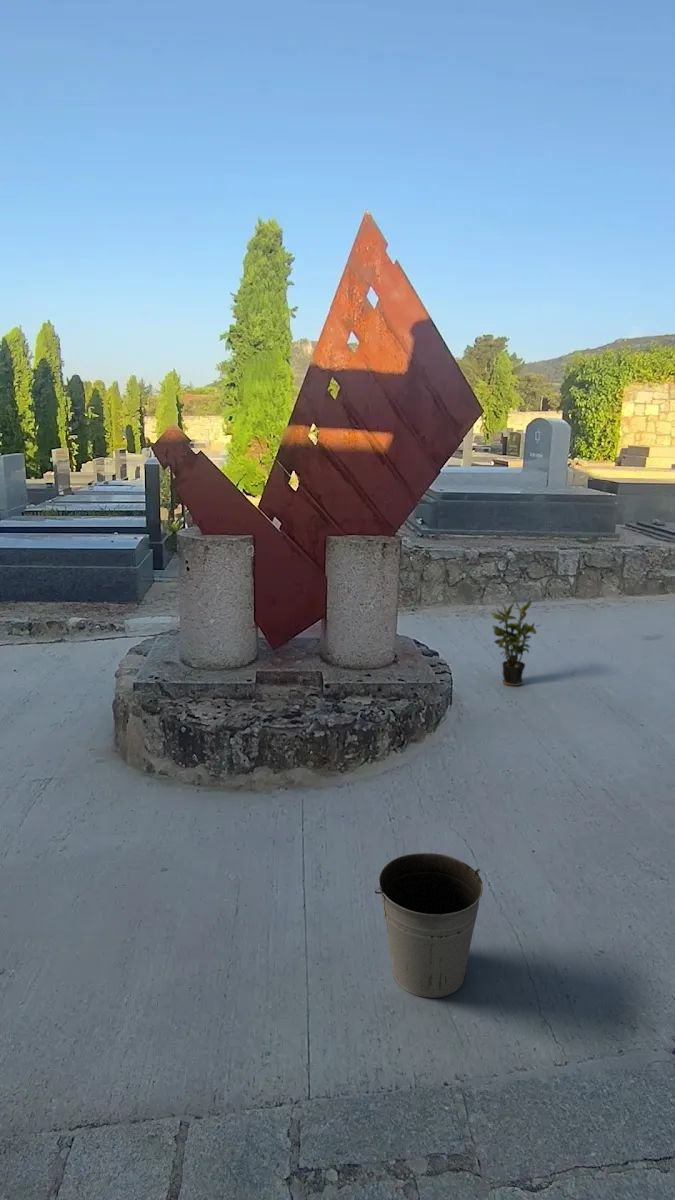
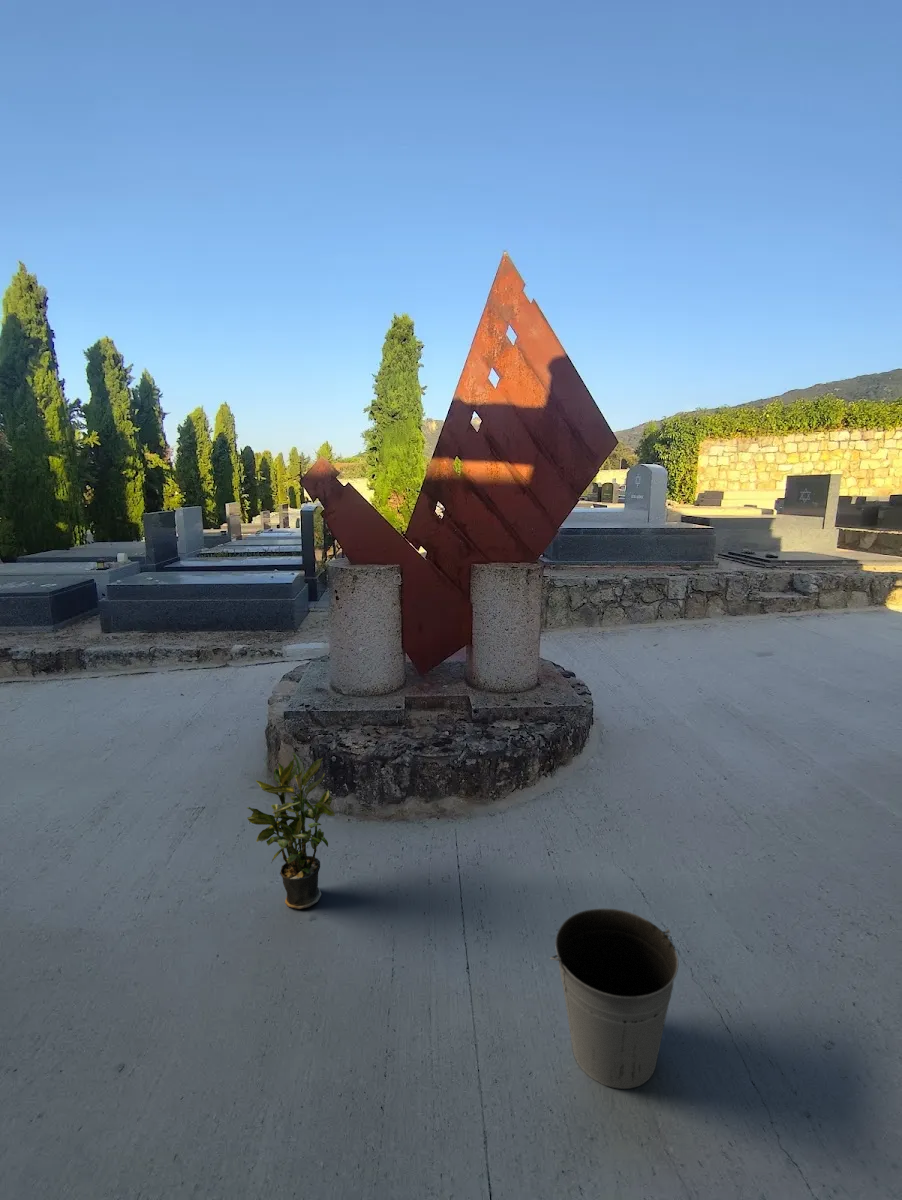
potted plant: present [492,599,536,686] -> present [247,753,335,909]

